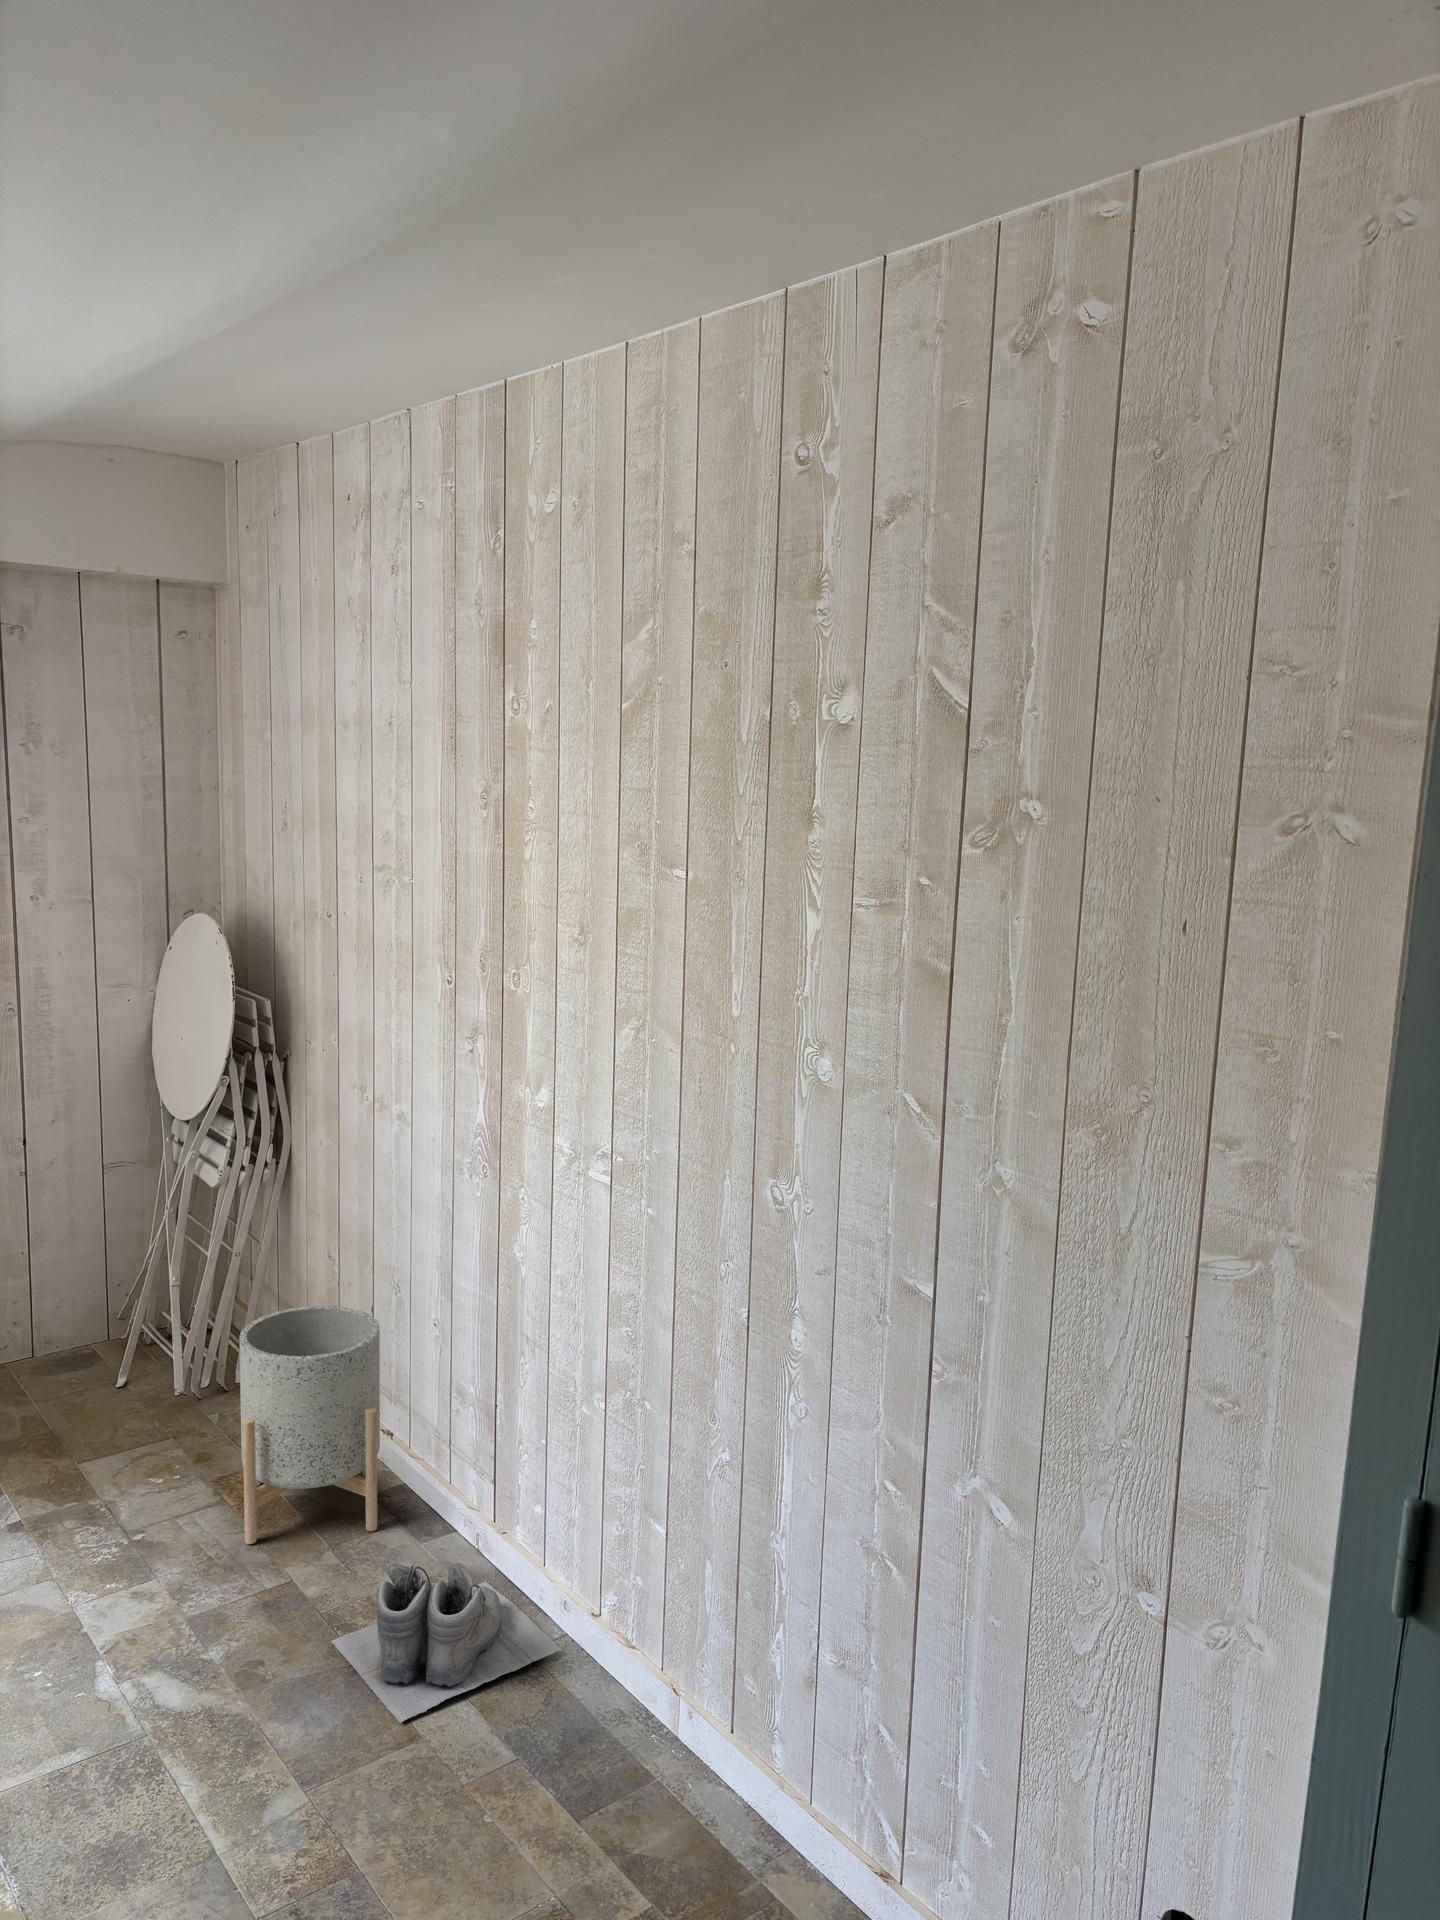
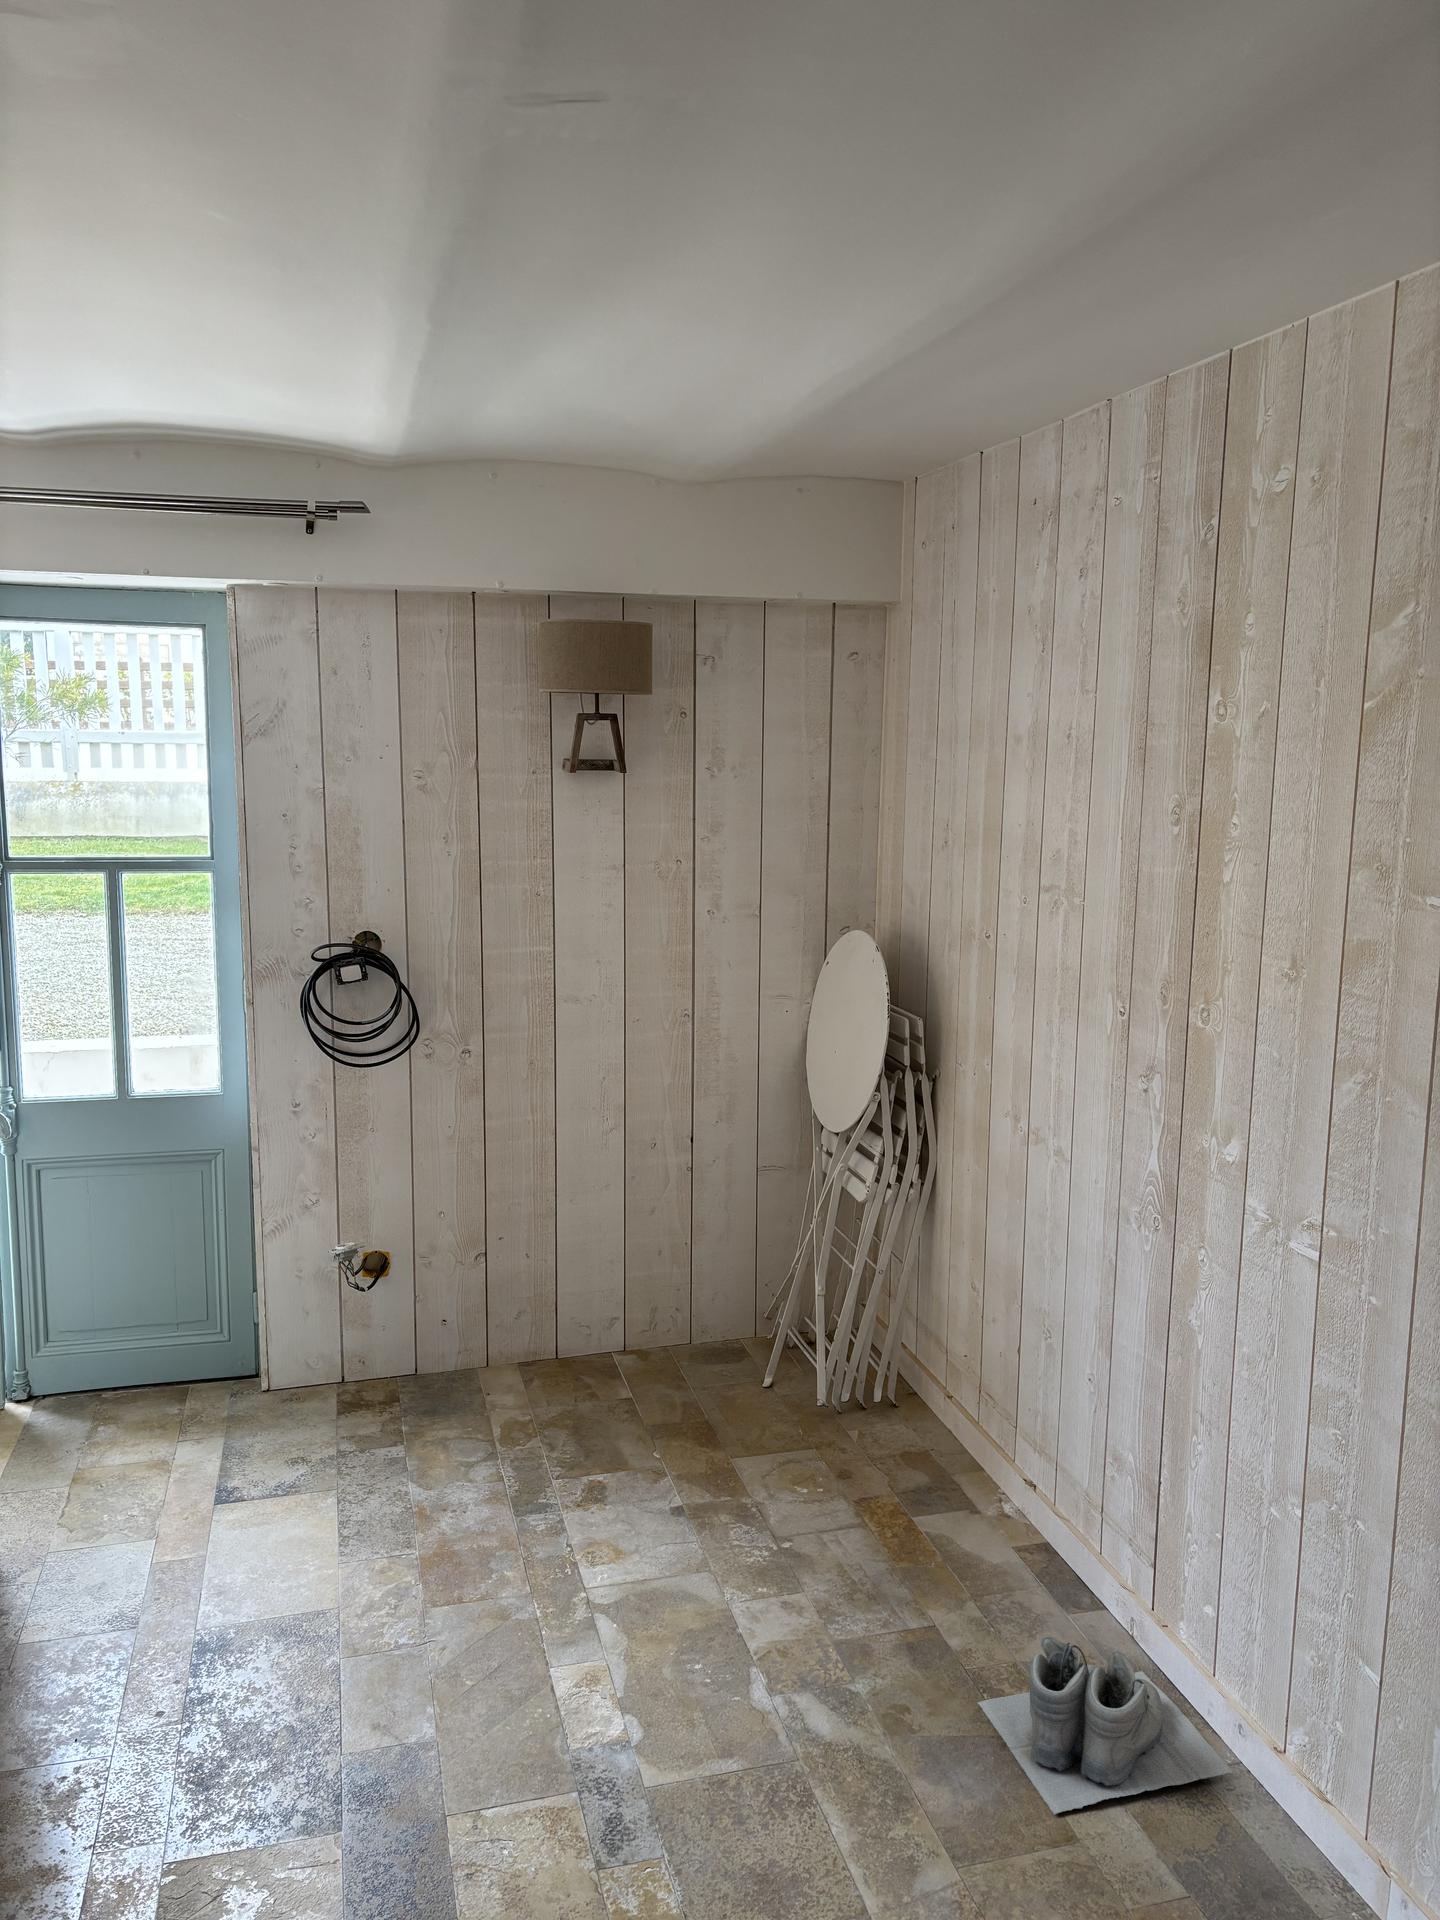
planter: present [240,1306,380,1544] -> none [888,1339,1031,1588]

